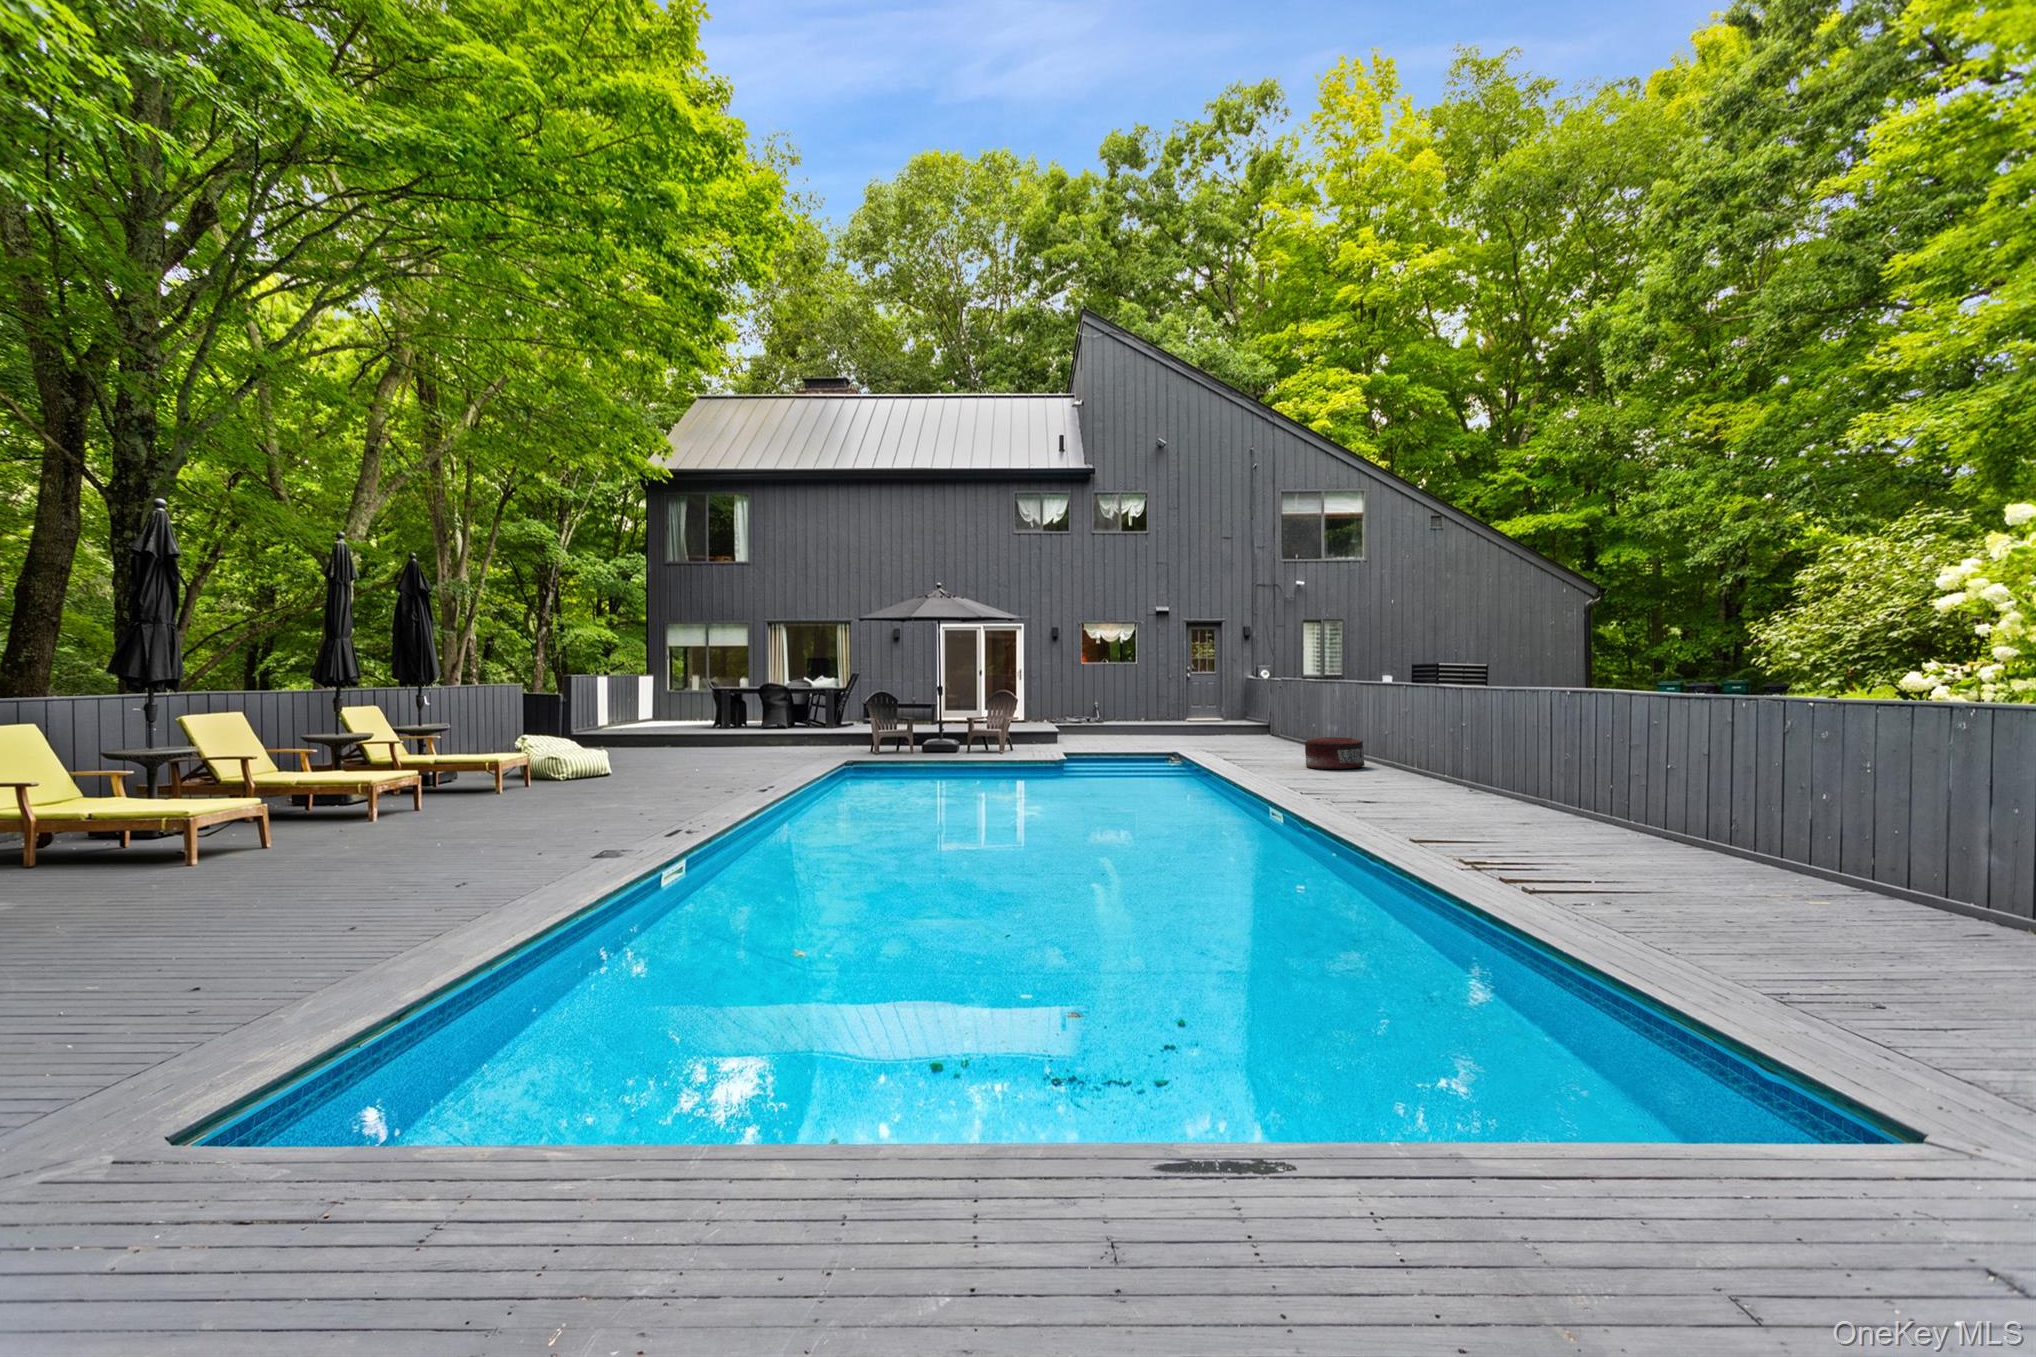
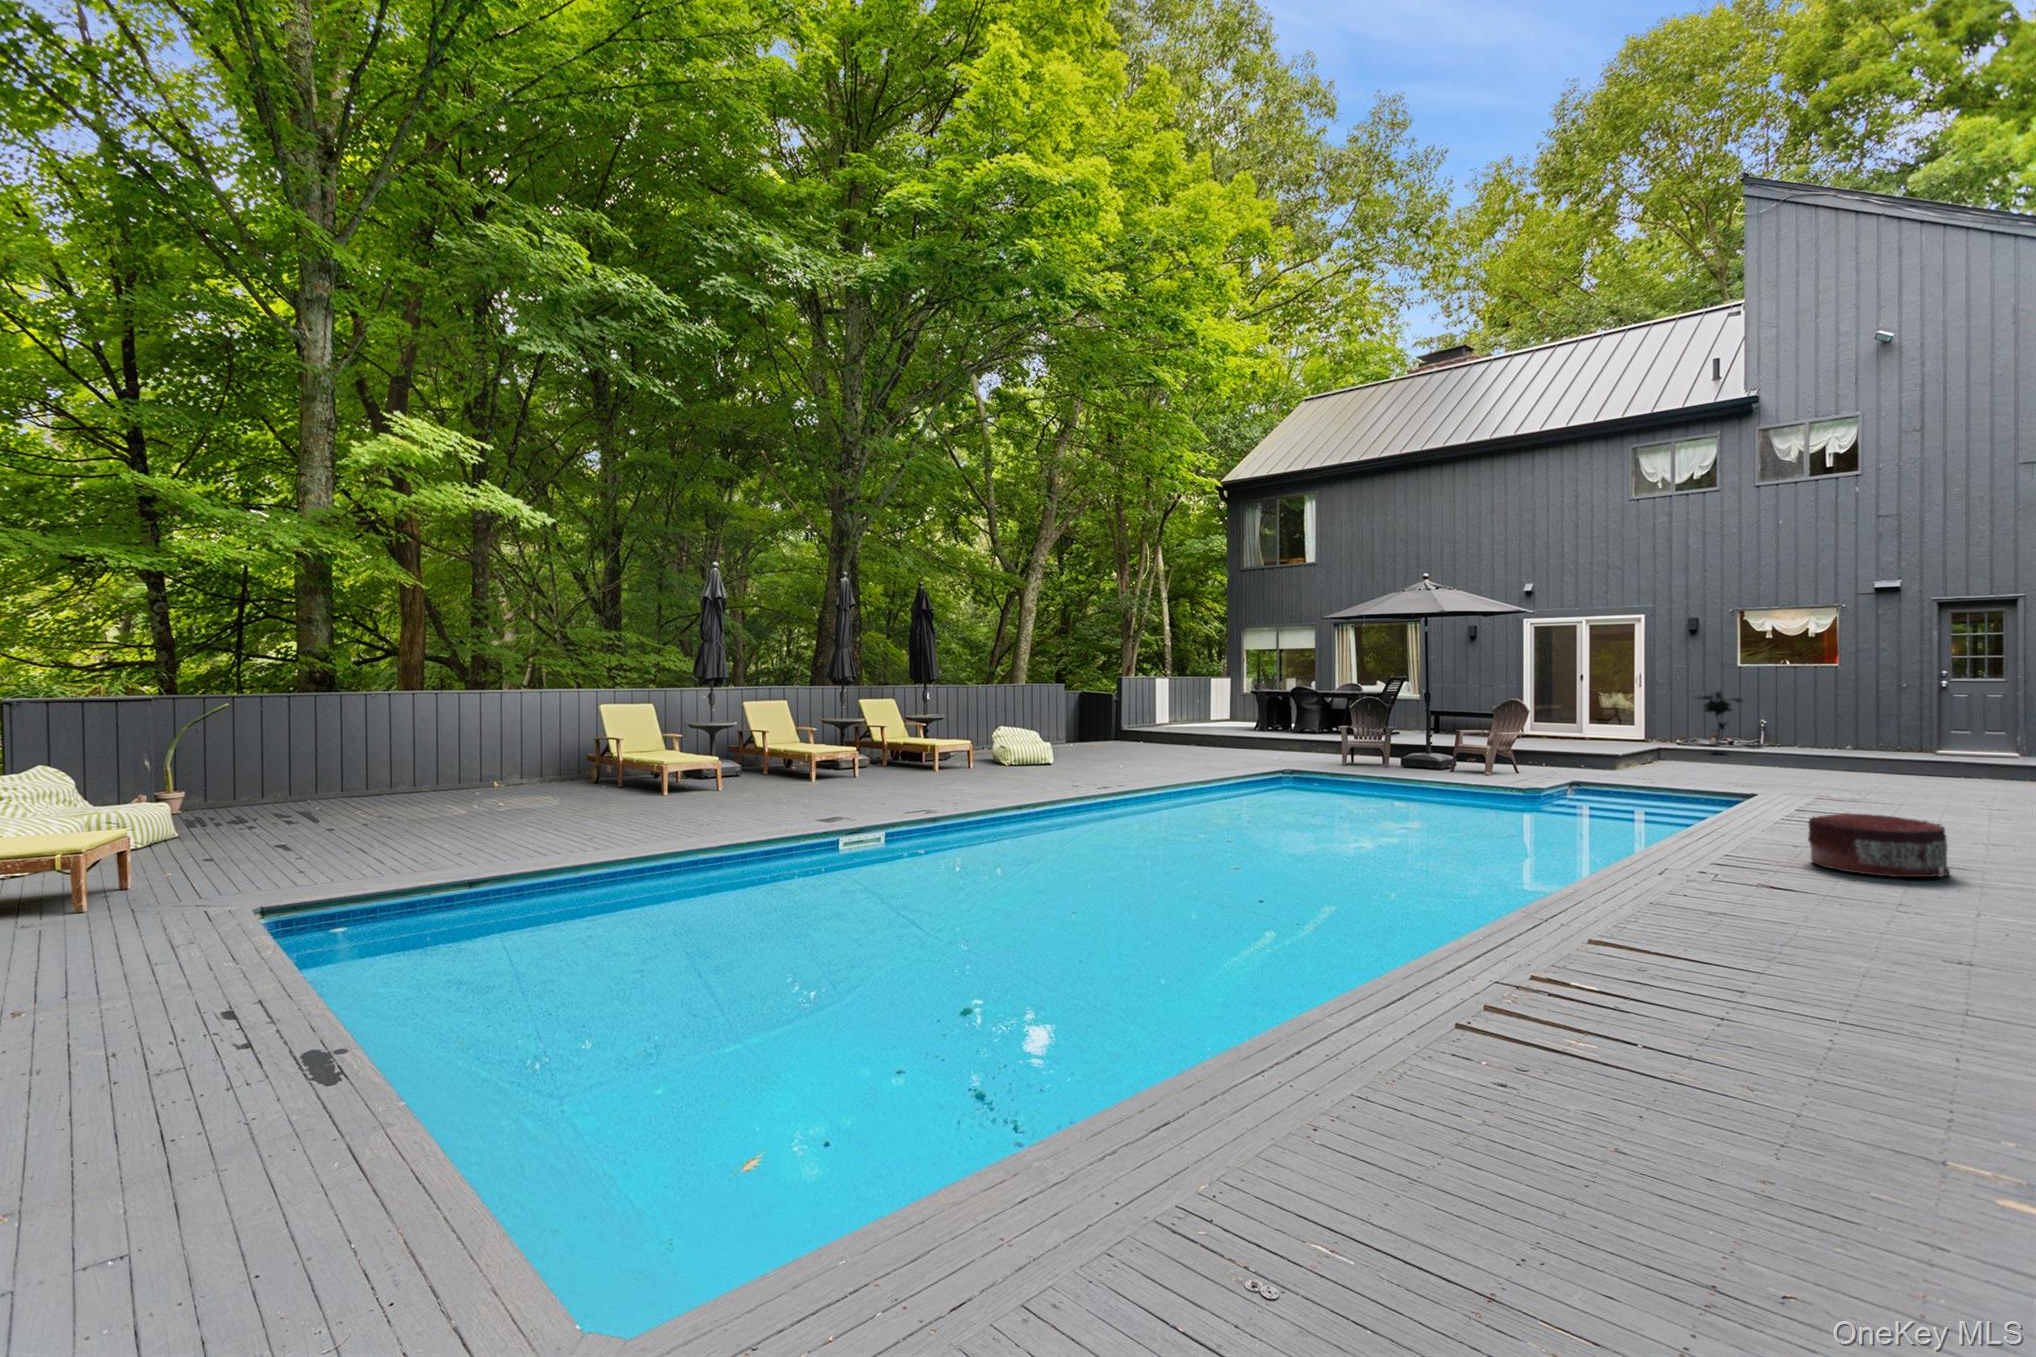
potted plant: none [1062,680,1094,728] -> present [1695,692,1741,754]

